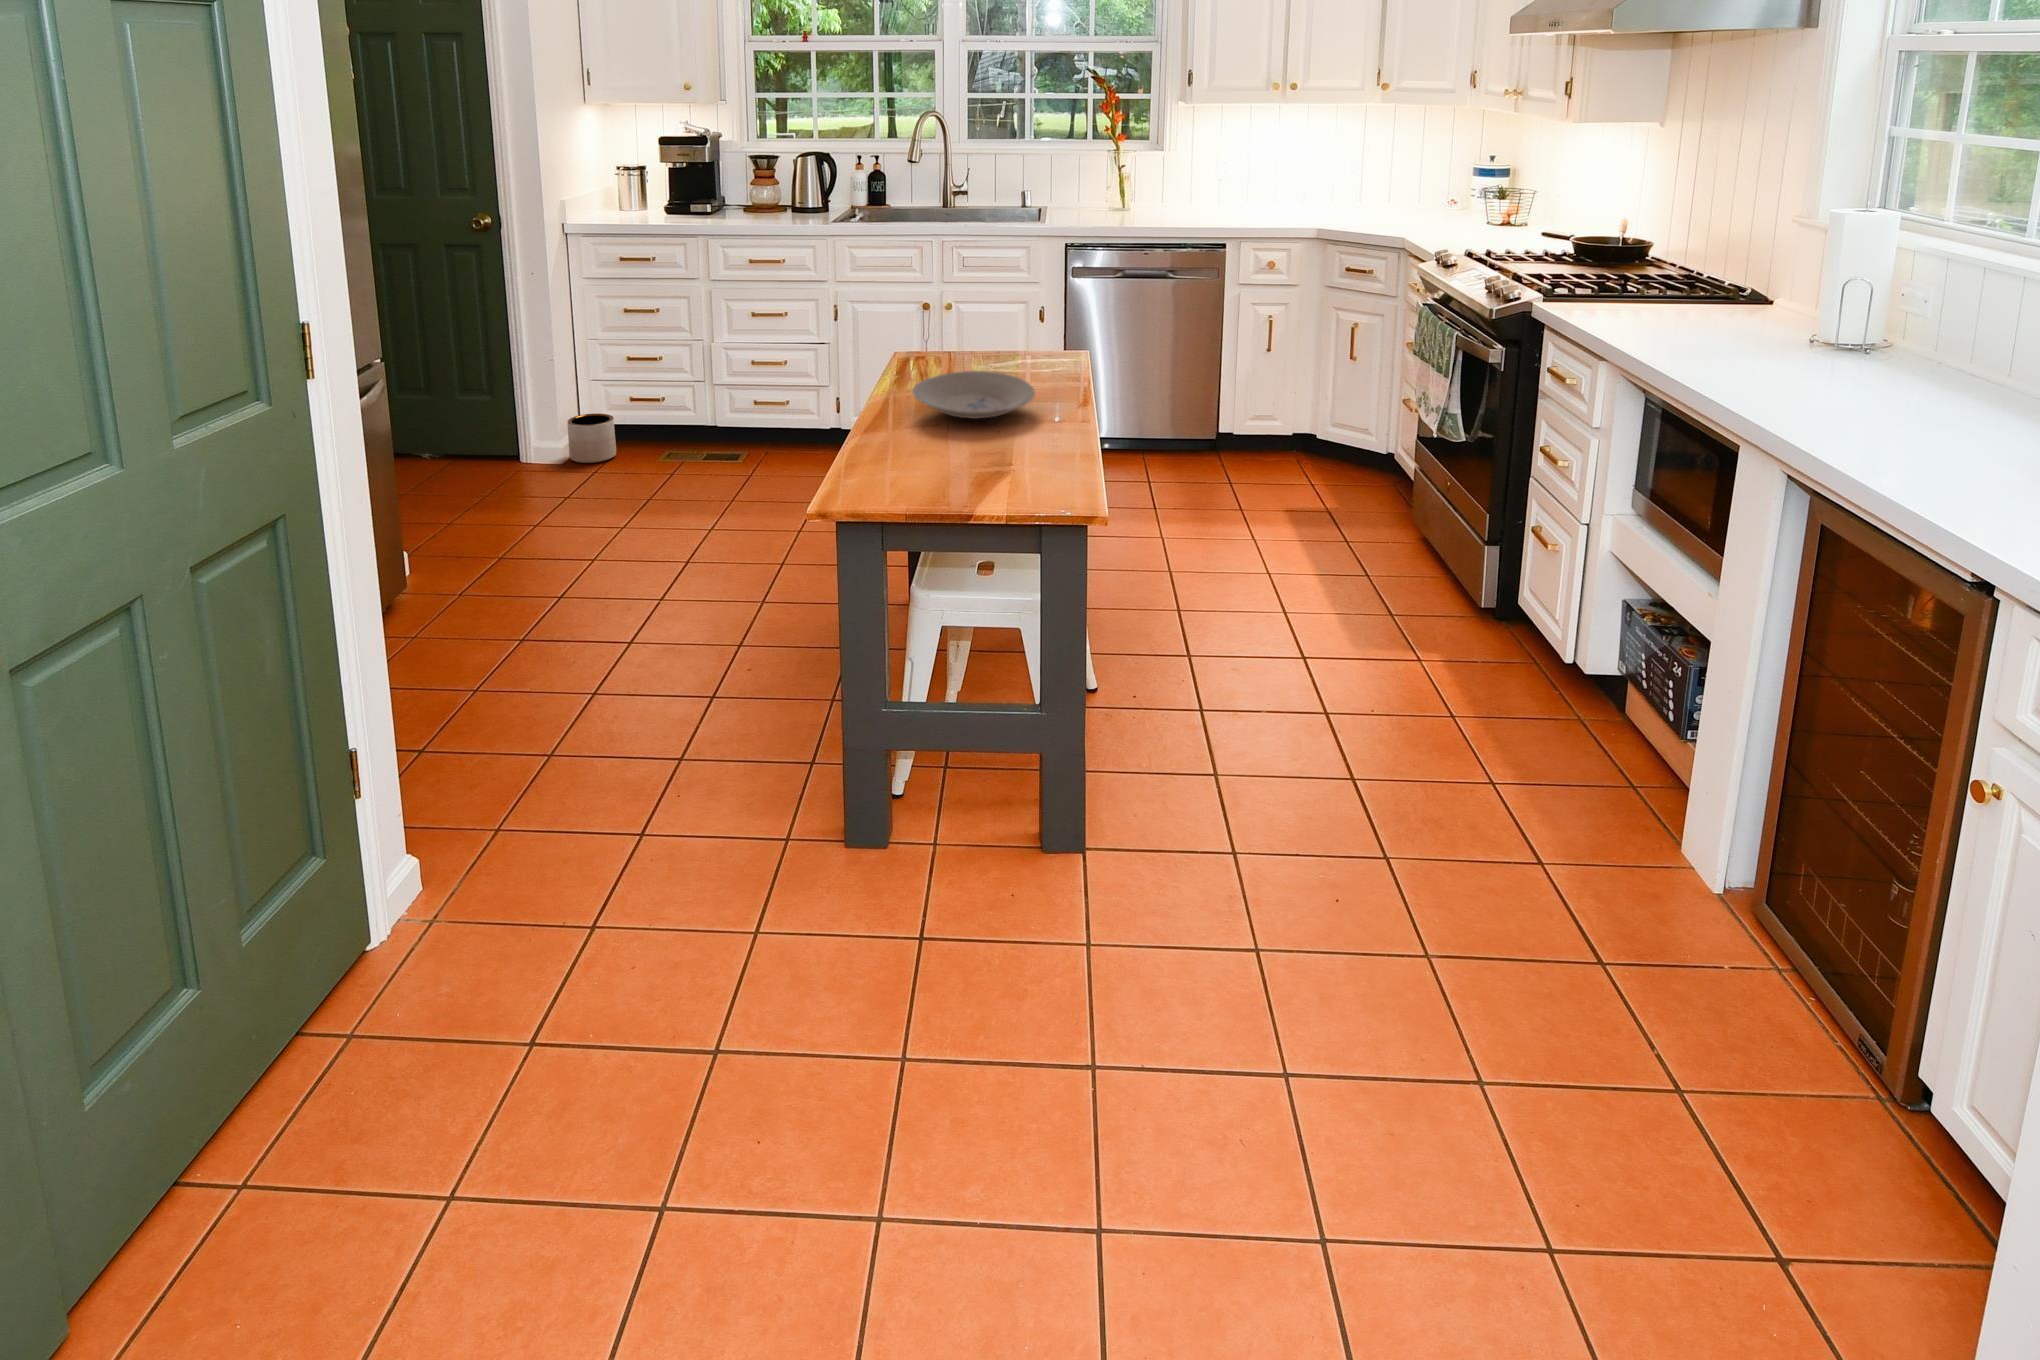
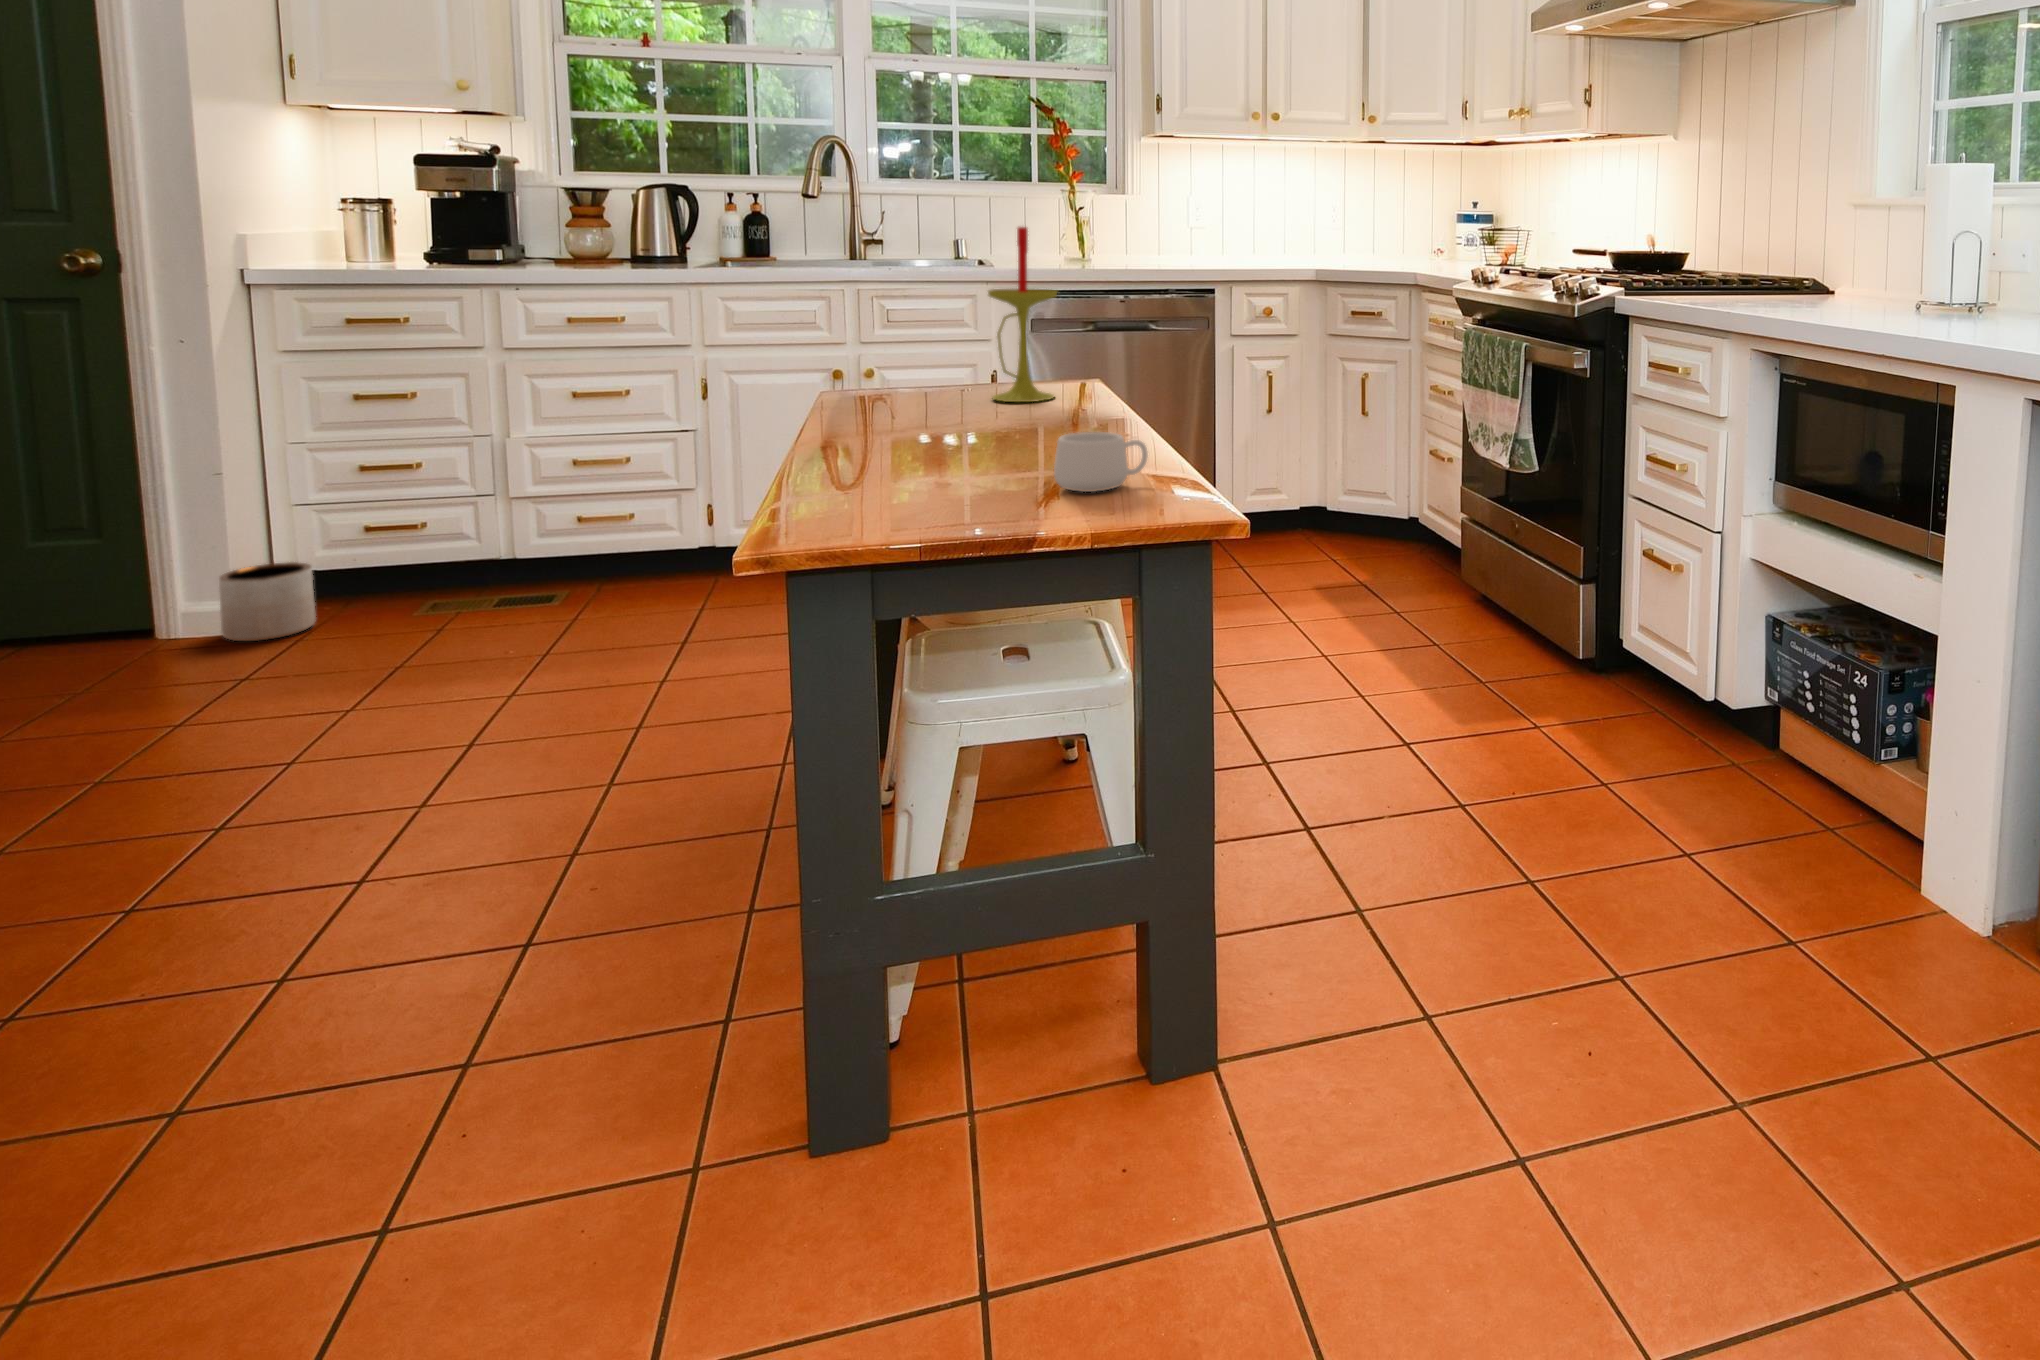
candle: none [989,248,1039,379] -> present [988,227,1057,402]
bowl: present [913,371,1035,419] -> none [889,383,1080,440]
mug: none [991,435,1052,478] -> present [1054,432,1148,492]

